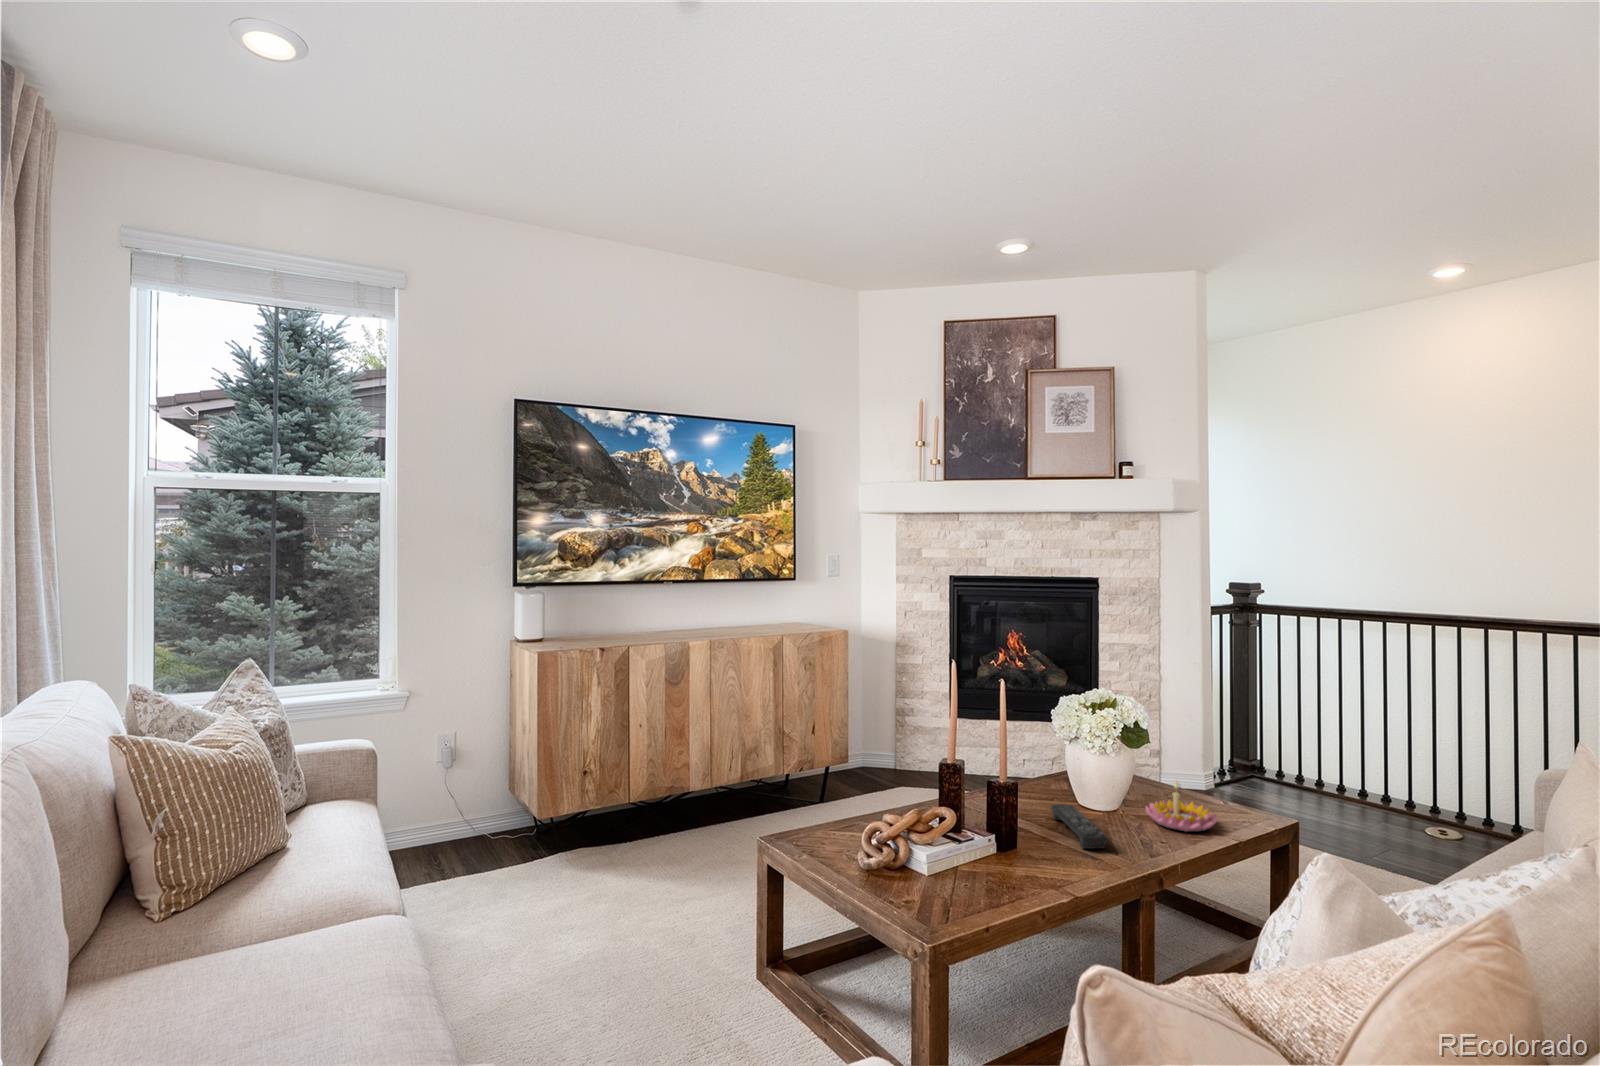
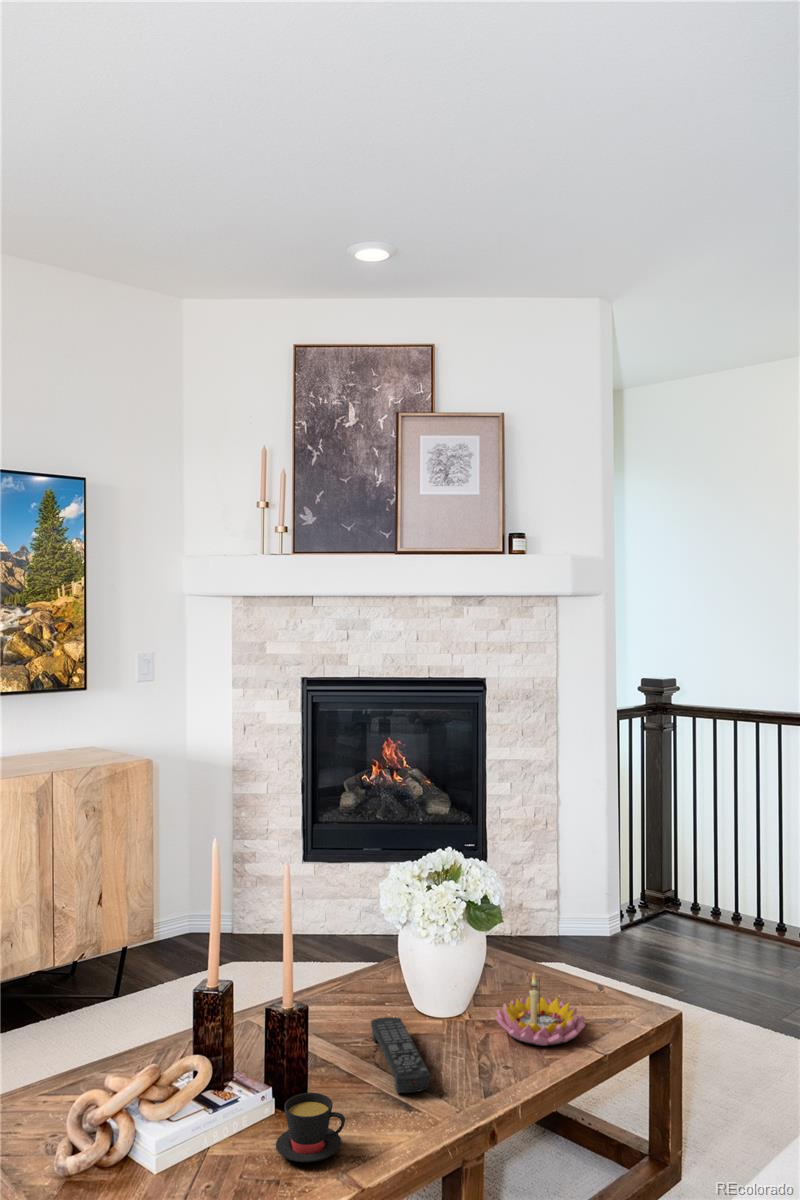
teacup: none [1007,835,1056,877] -> present [276,1093,345,1162]

